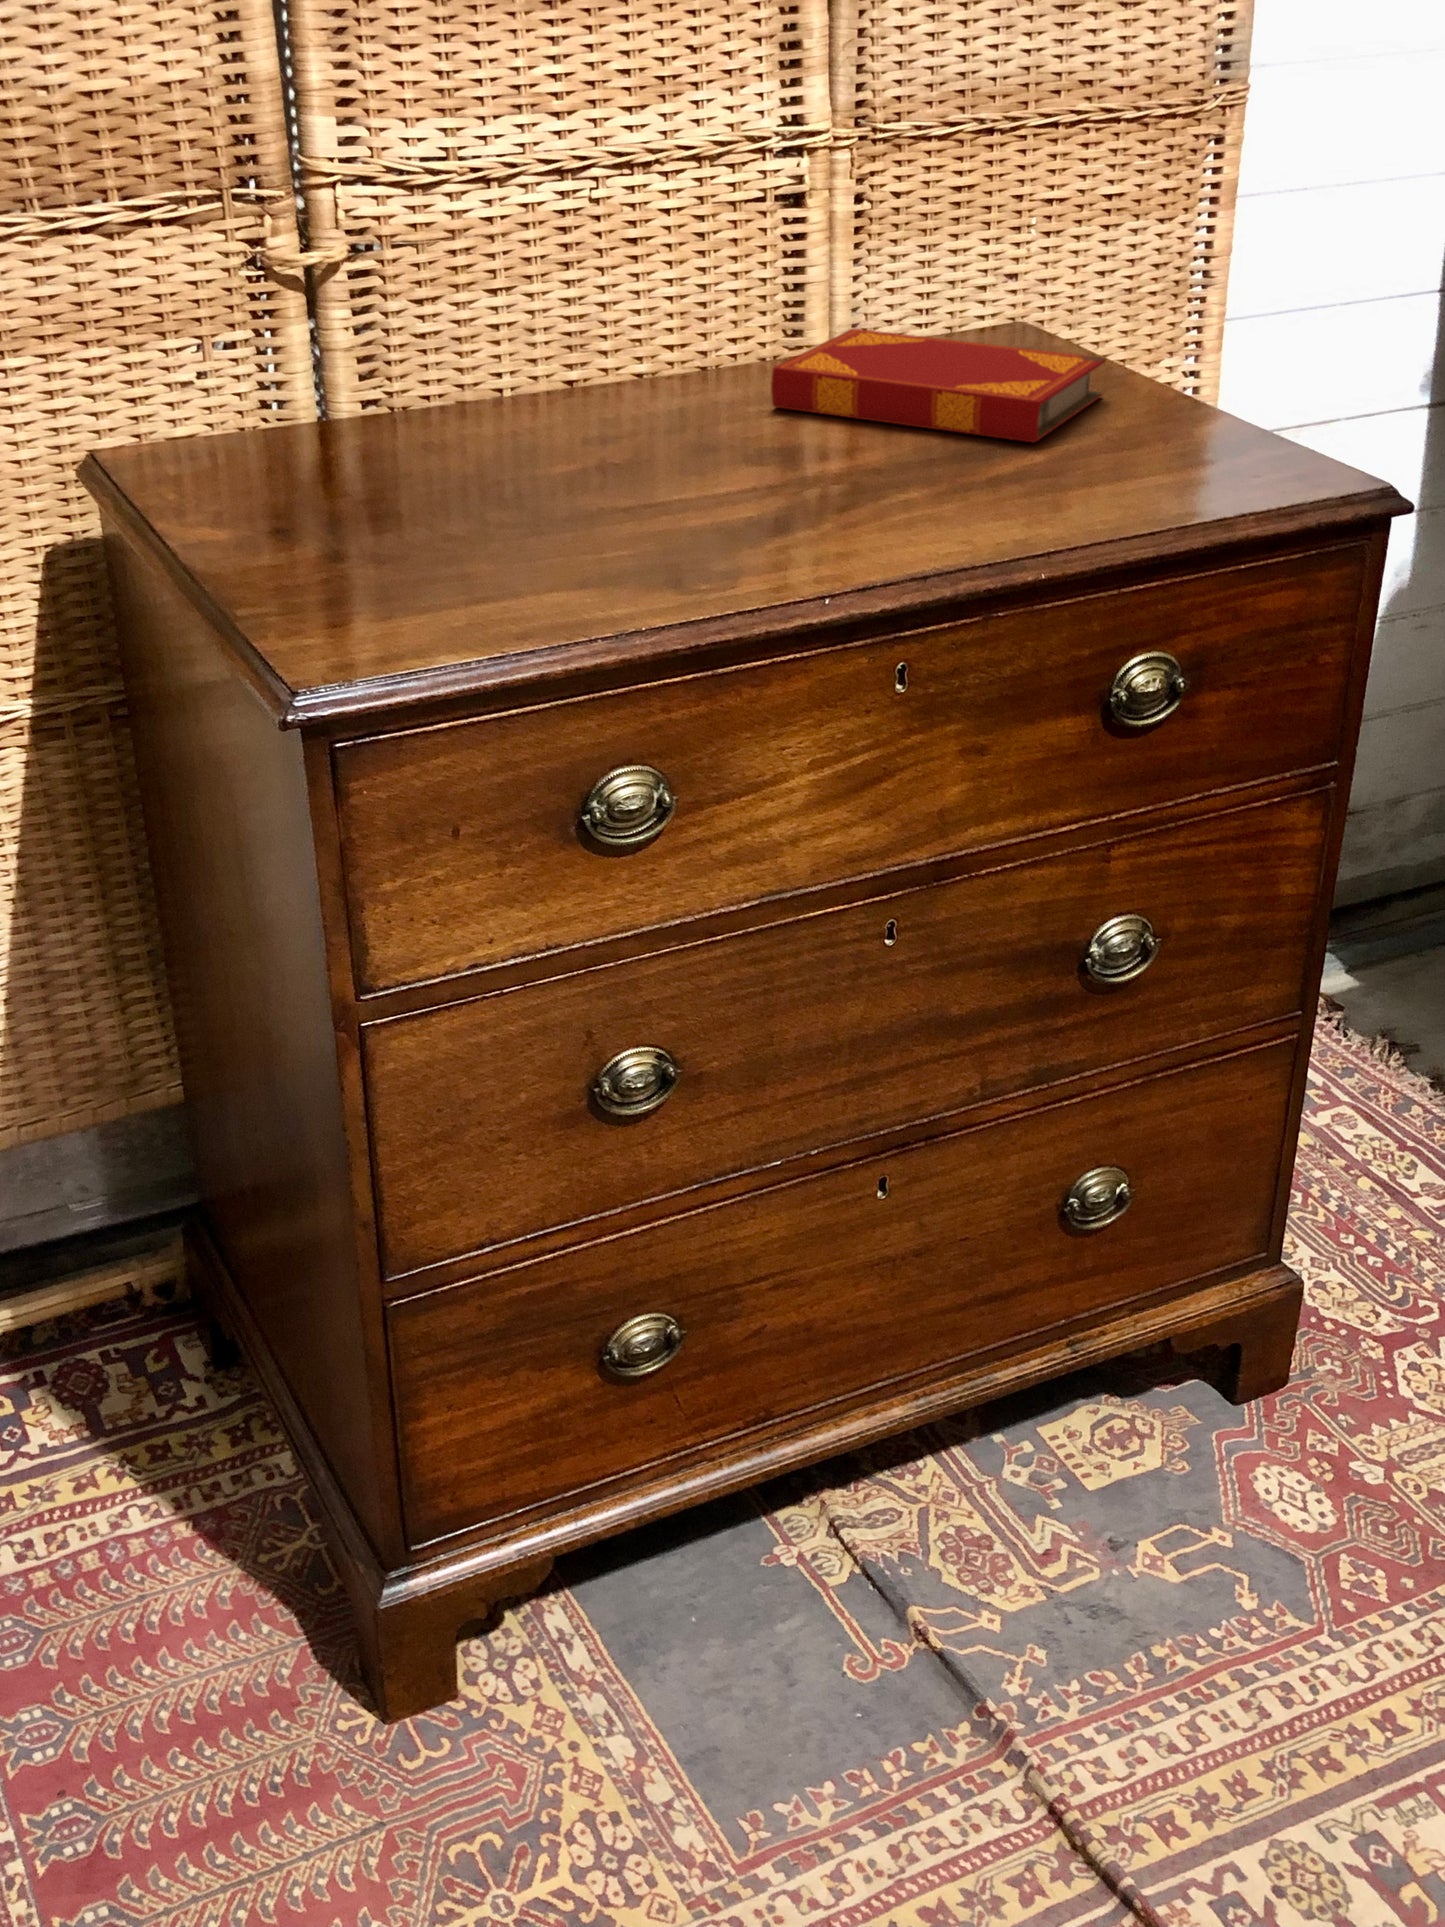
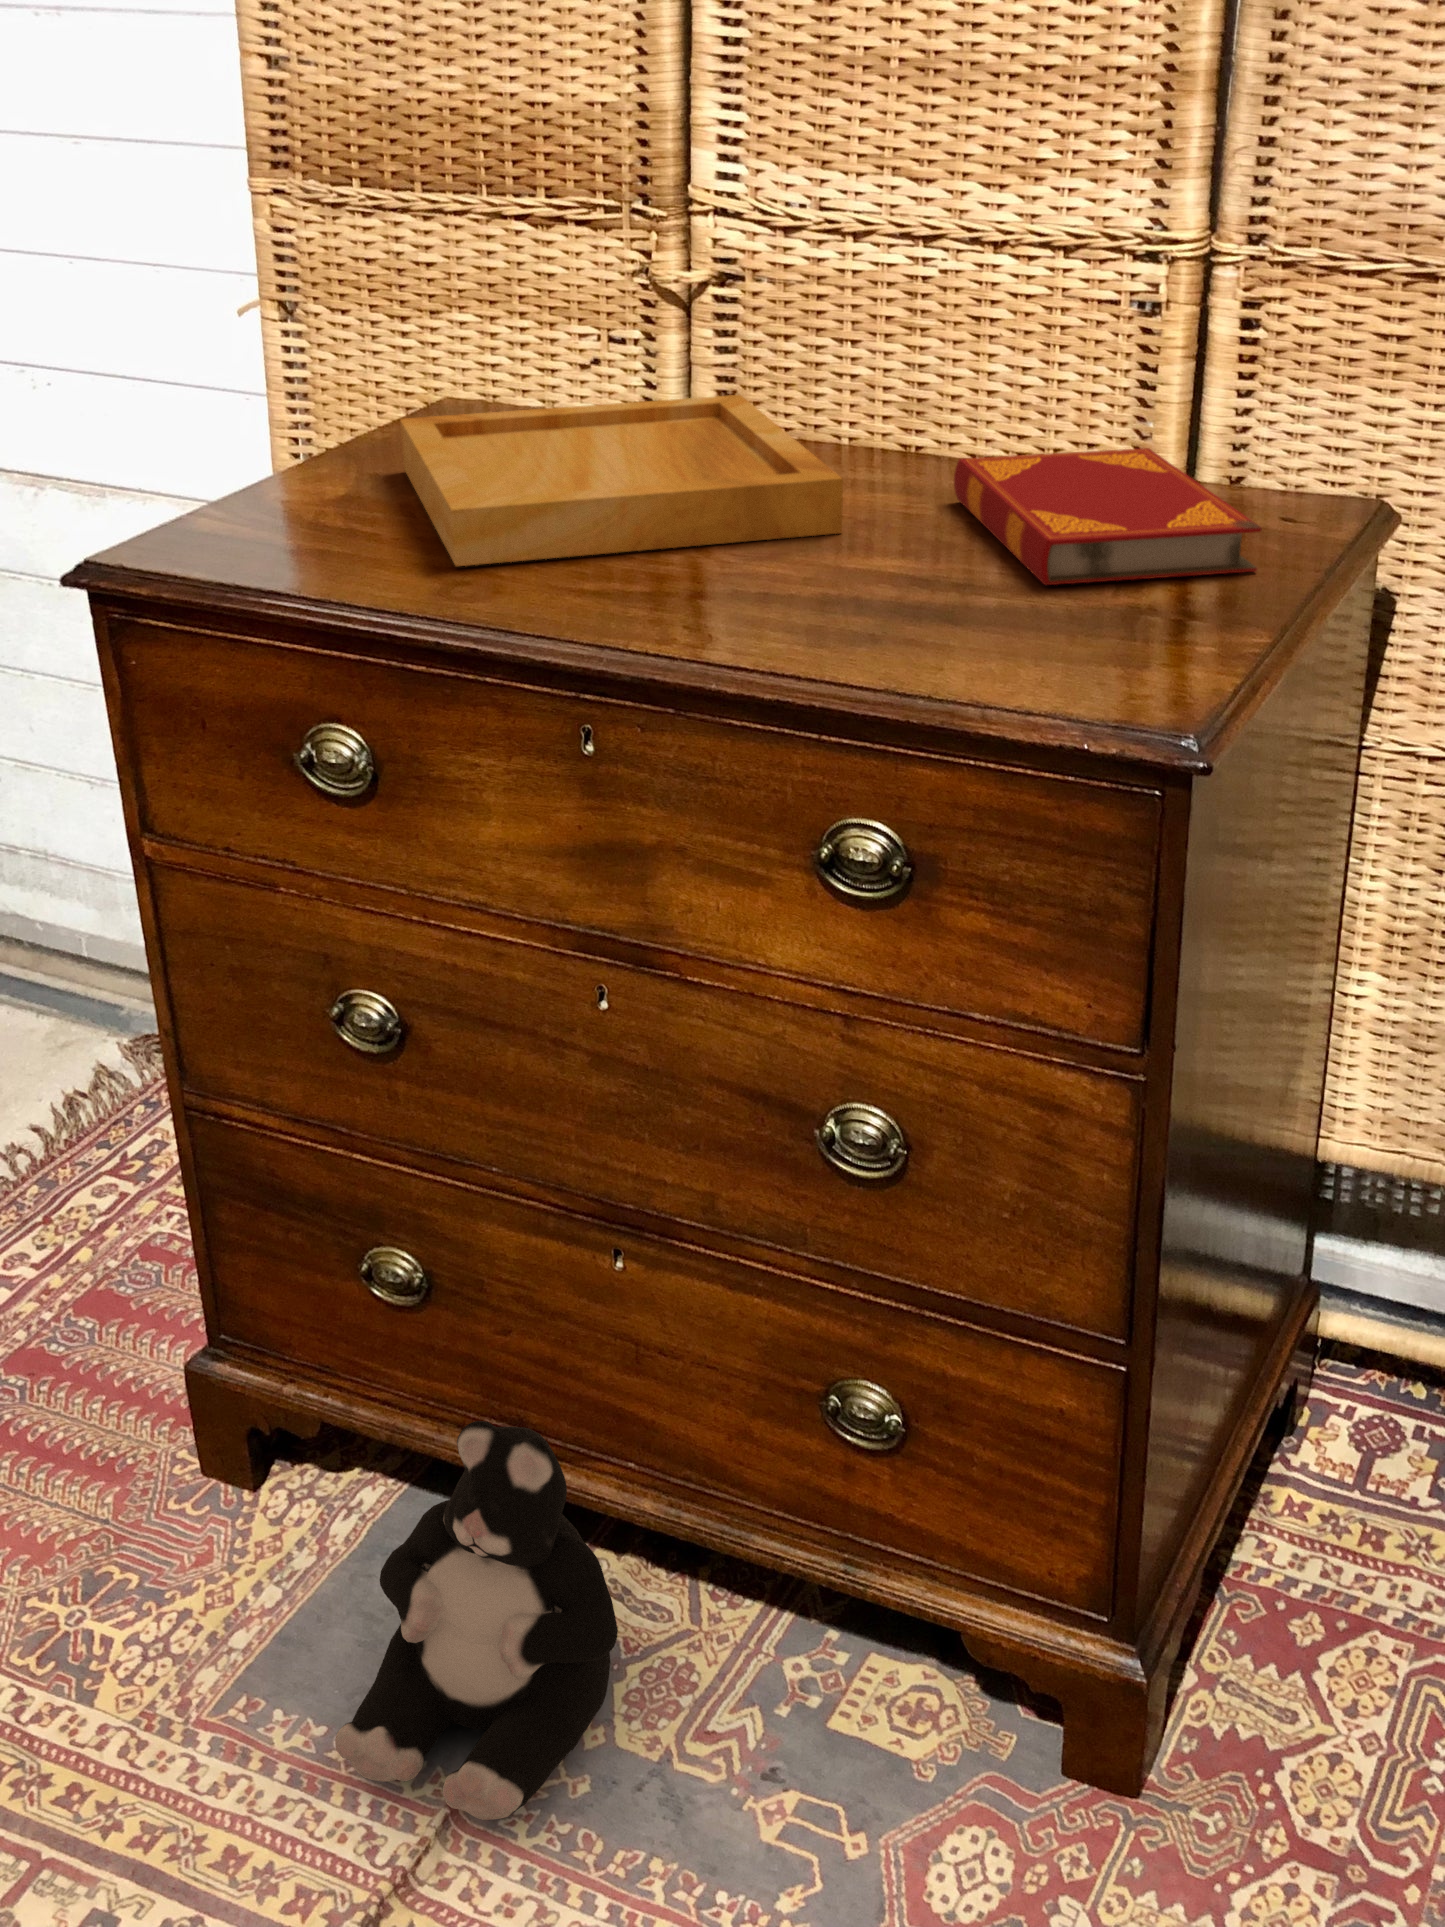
tray: none [243,364,784,570] -> present [400,395,843,566]
plush toy: none [788,1377,1088,1773] -> present [335,1421,618,1820]

